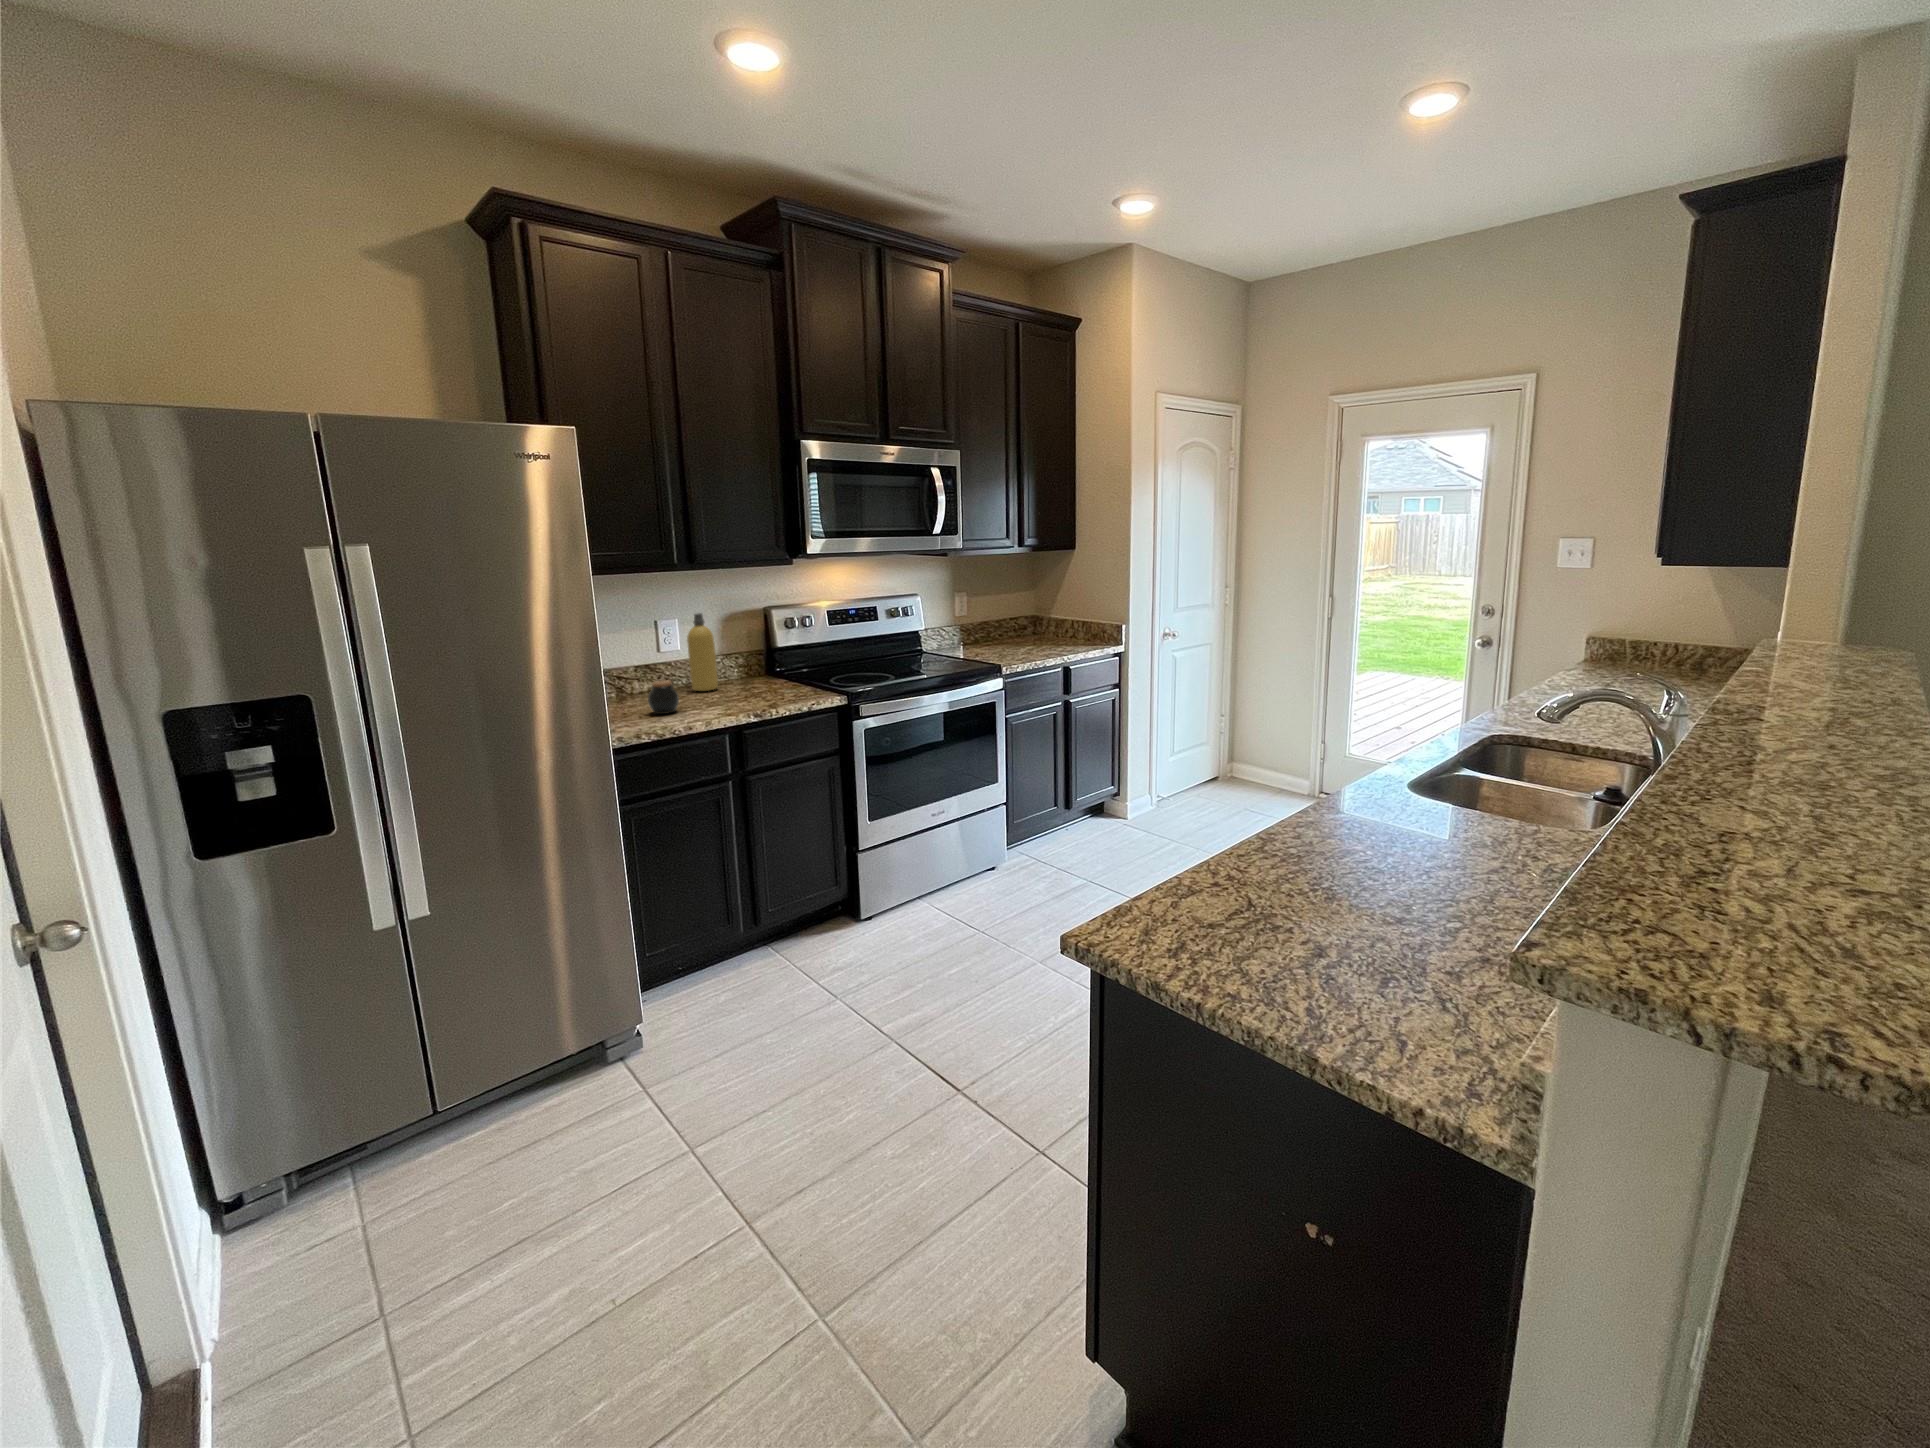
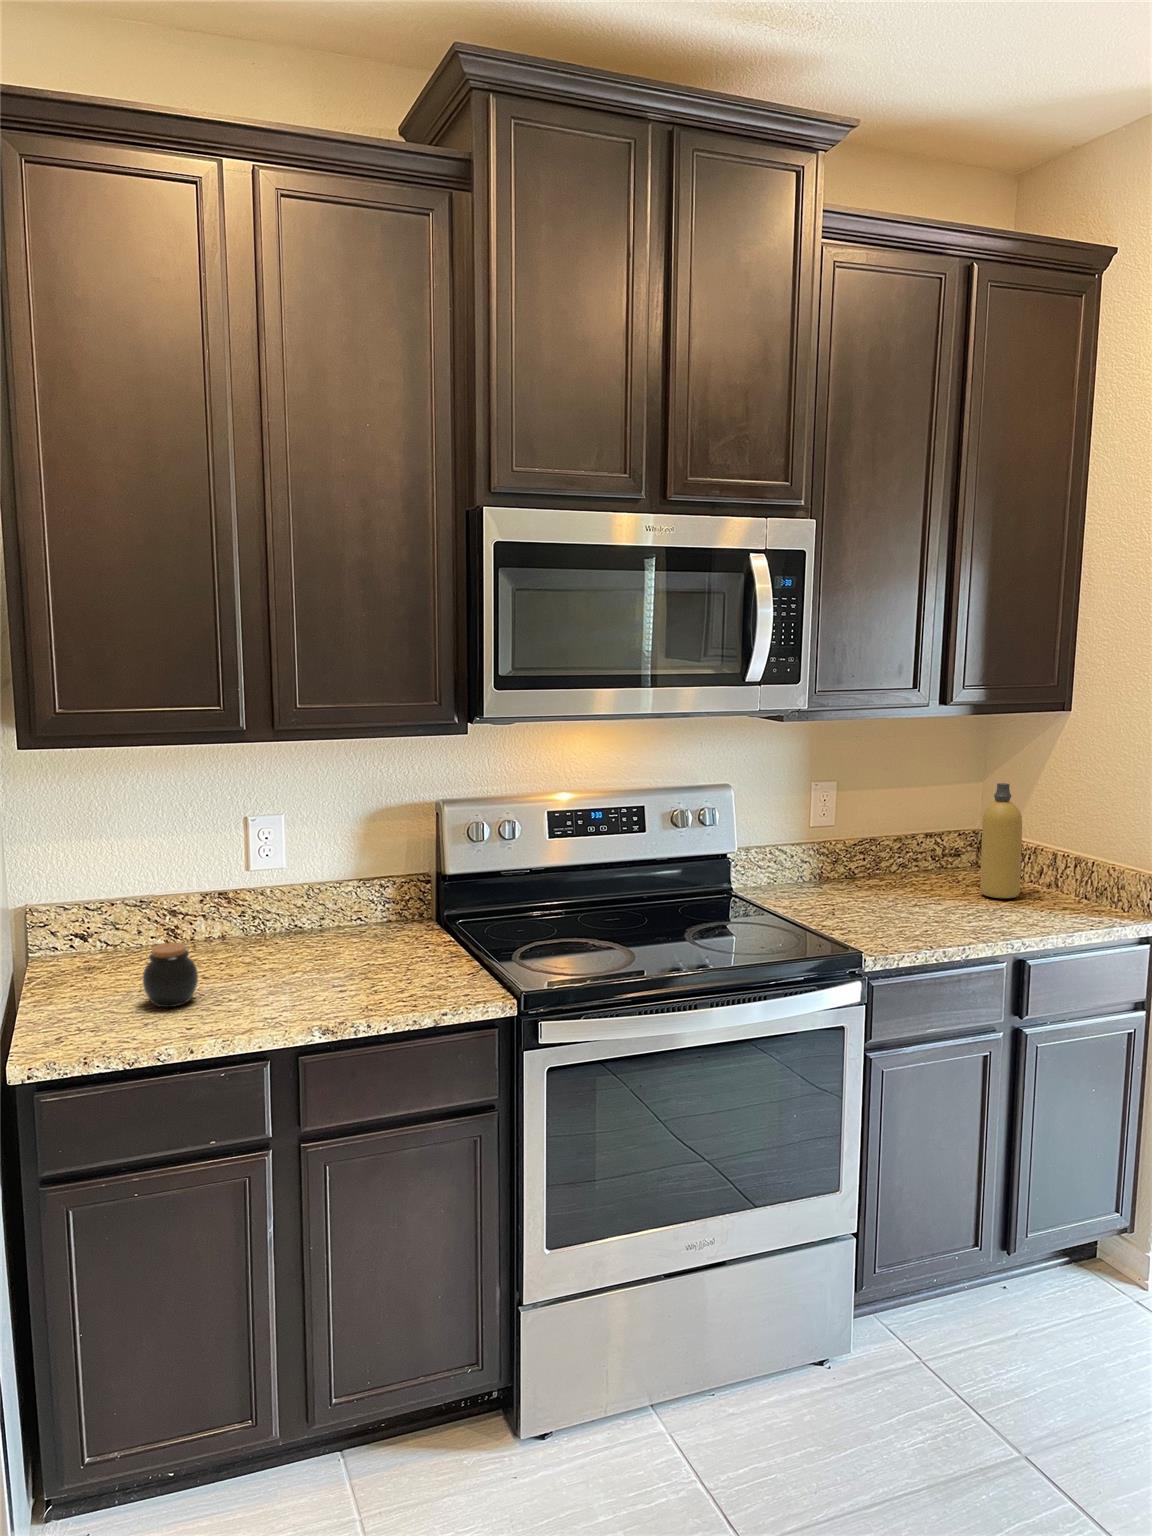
bottle: present [687,613,718,691] -> present [981,783,1022,898]

